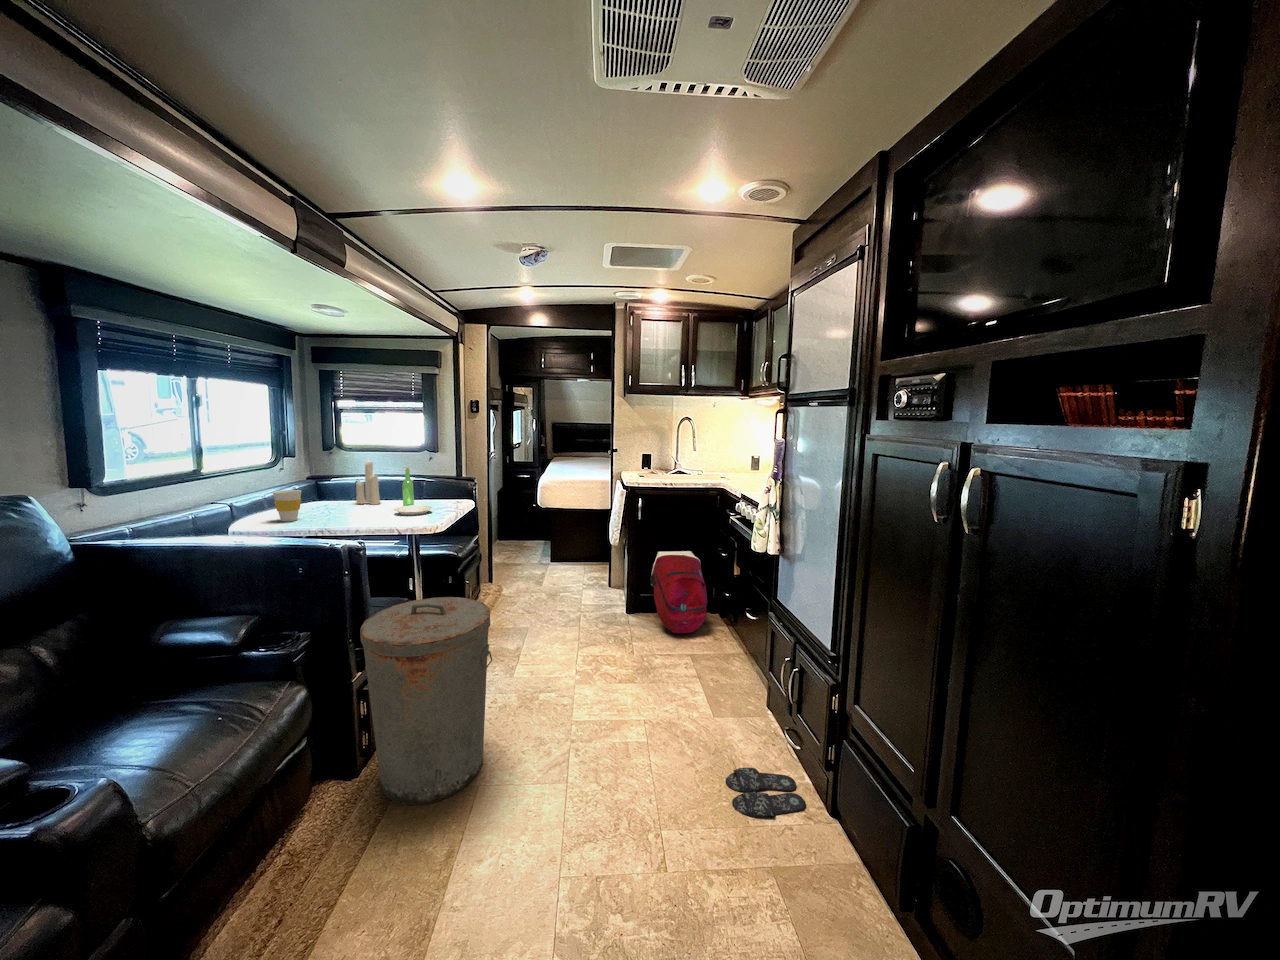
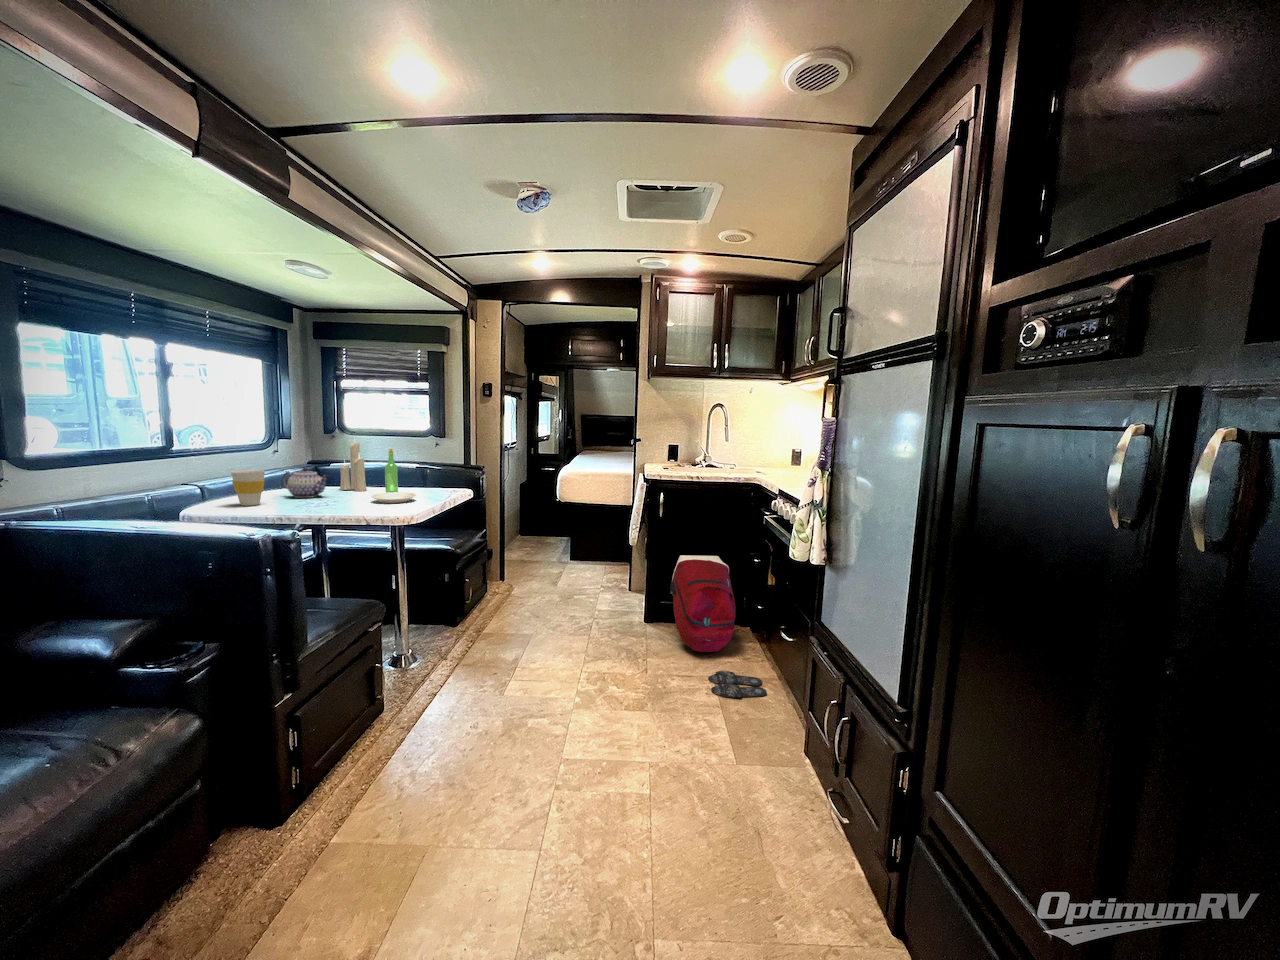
teapot: none [309,486,353,513] -> present [282,467,328,498]
trash can: present [360,597,492,806] -> none [284,602,454,868]
slippers: present [726,768,806,818] -> present [708,671,767,698]

